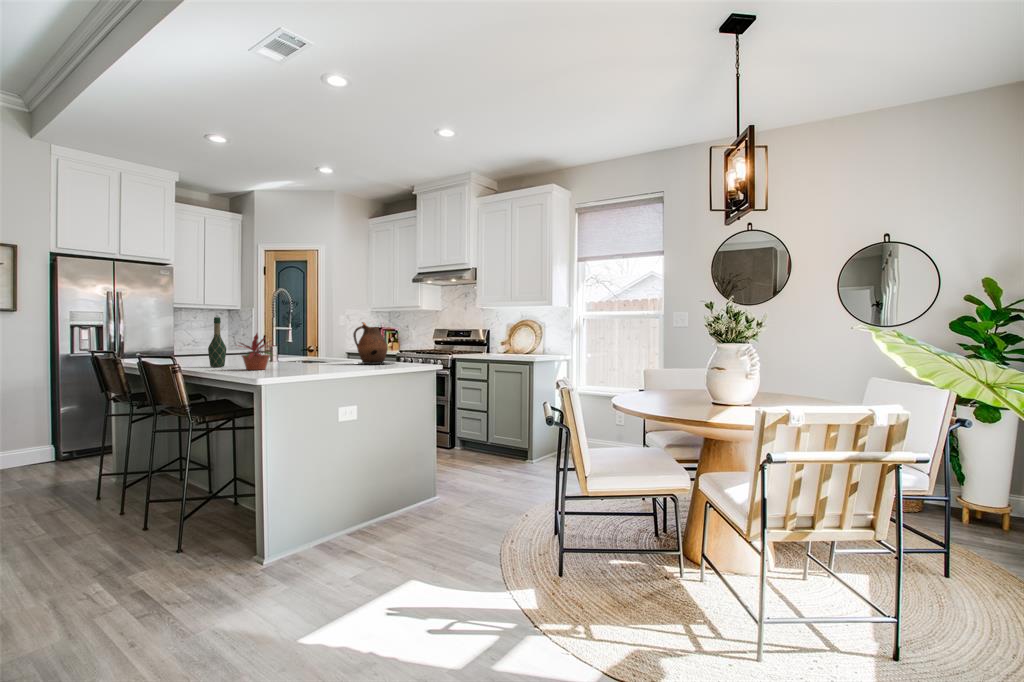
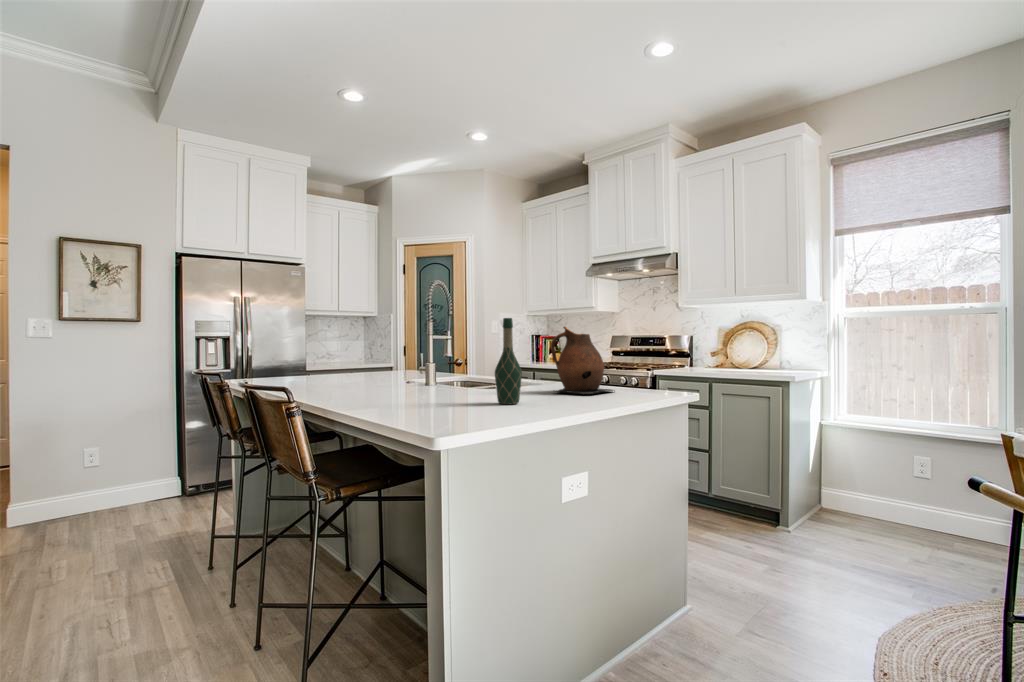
wine bottle: present [208,317,226,367] -> present [495,318,522,404]
potted plant: present [238,334,274,370] -> none [379,345,456,410]

